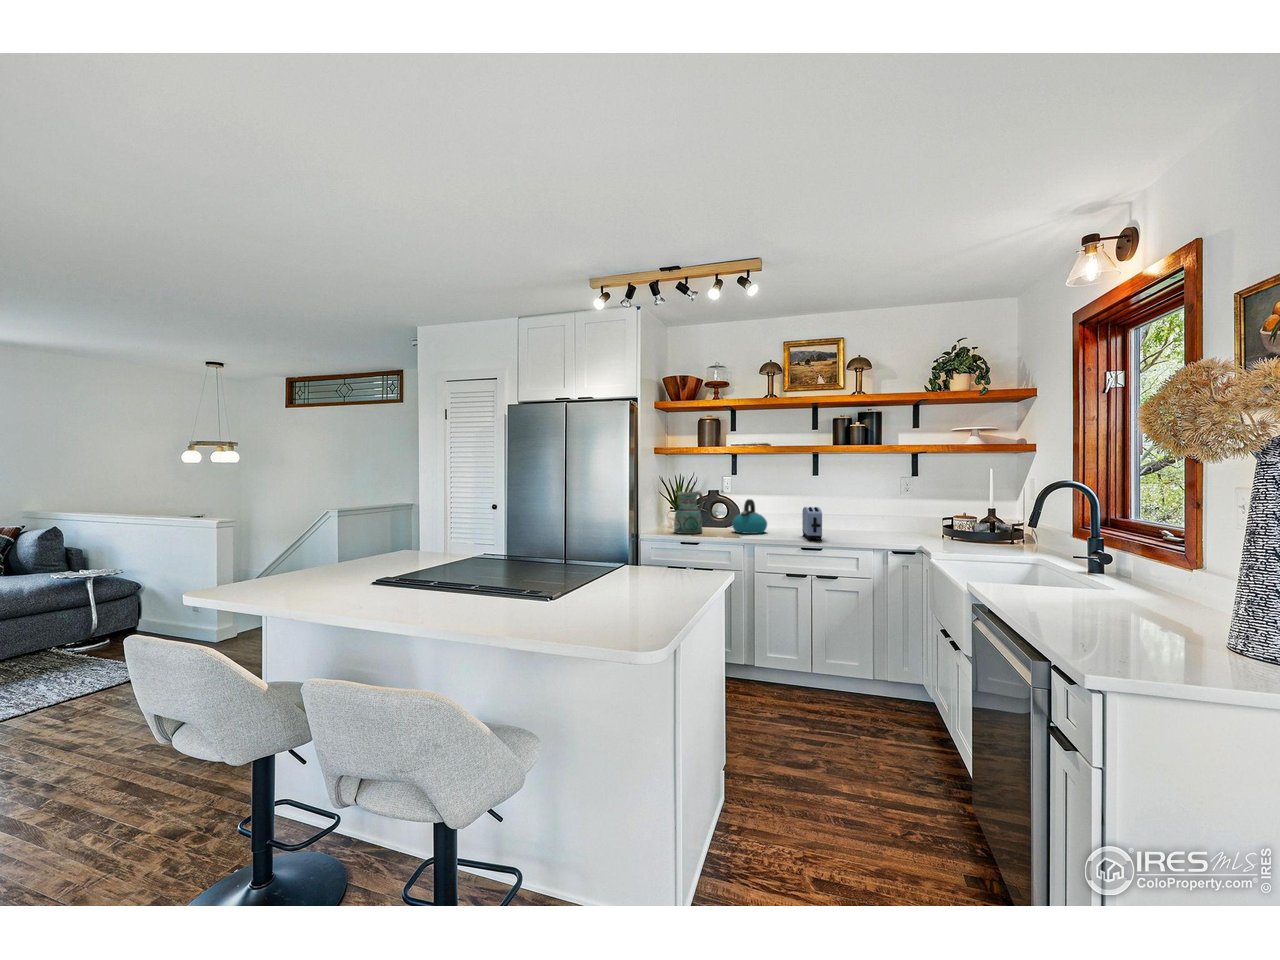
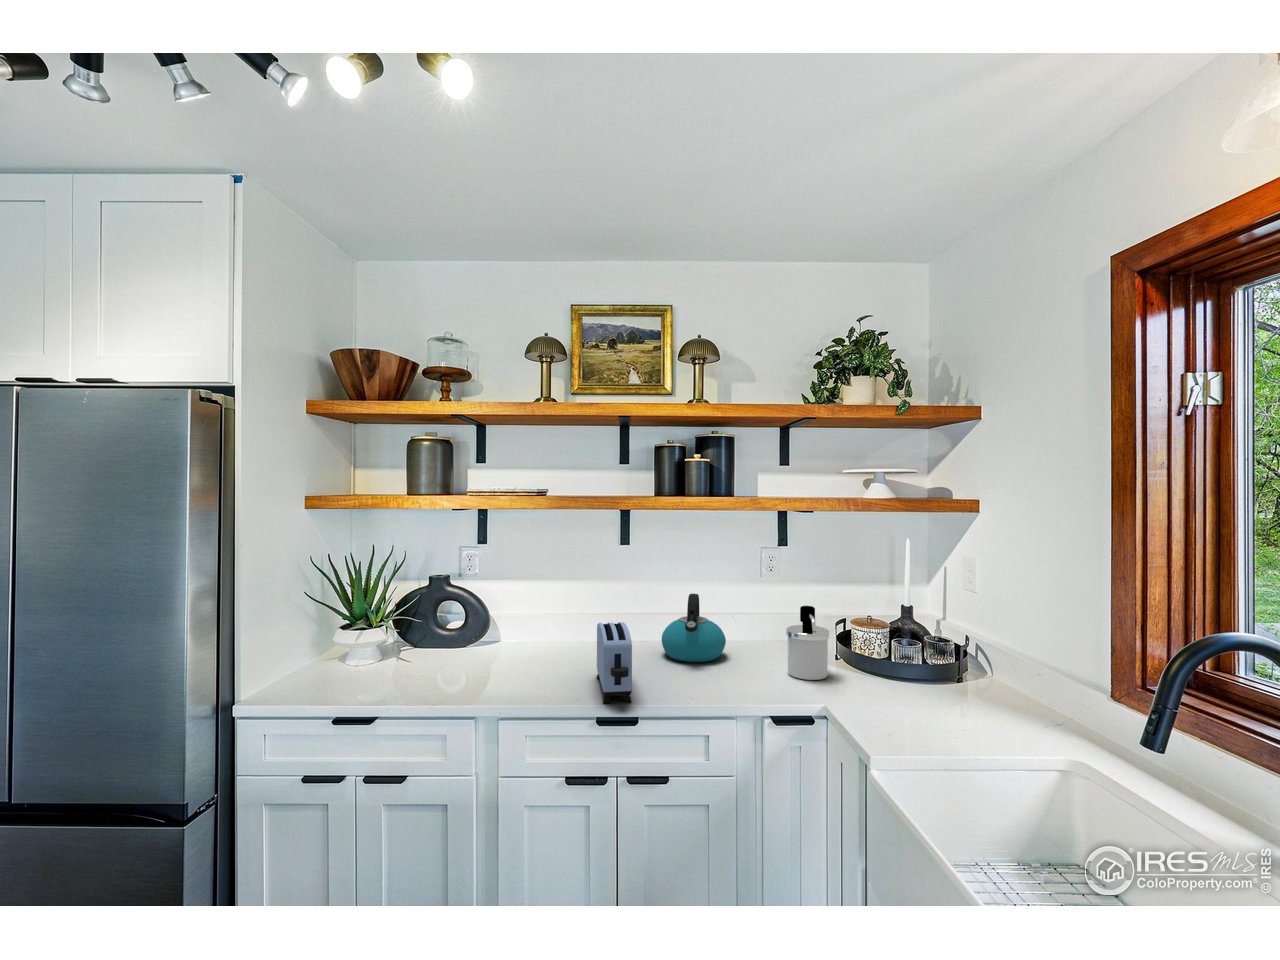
ceramic pitcher: present [674,491,703,534] -> none [331,586,406,687]
kettle: present [732,499,767,534] -> present [662,594,726,662]
soap dispenser: none [909,502,934,540] -> present [786,606,829,680]

